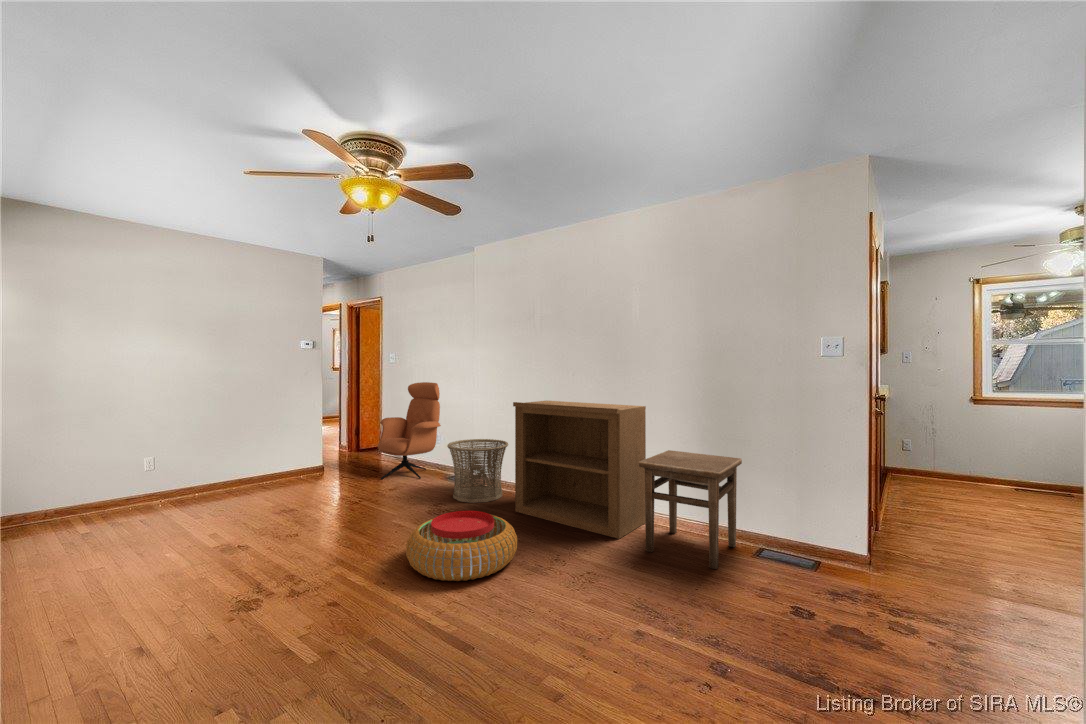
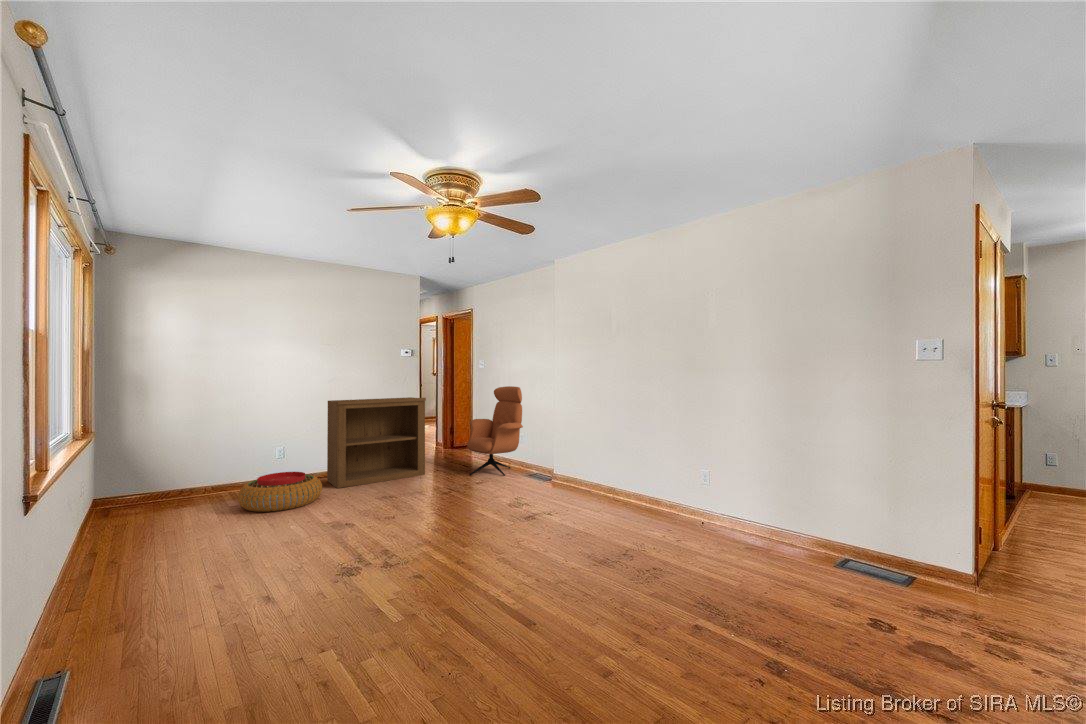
bookshelf: present [513,401,646,539] -> present [327,397,426,488]
basket: present [447,439,508,503] -> none [527,439,584,499]
side table: present [639,450,742,569] -> none [707,454,822,576]
pouf: present [406,511,517,581] -> present [238,472,322,512]

